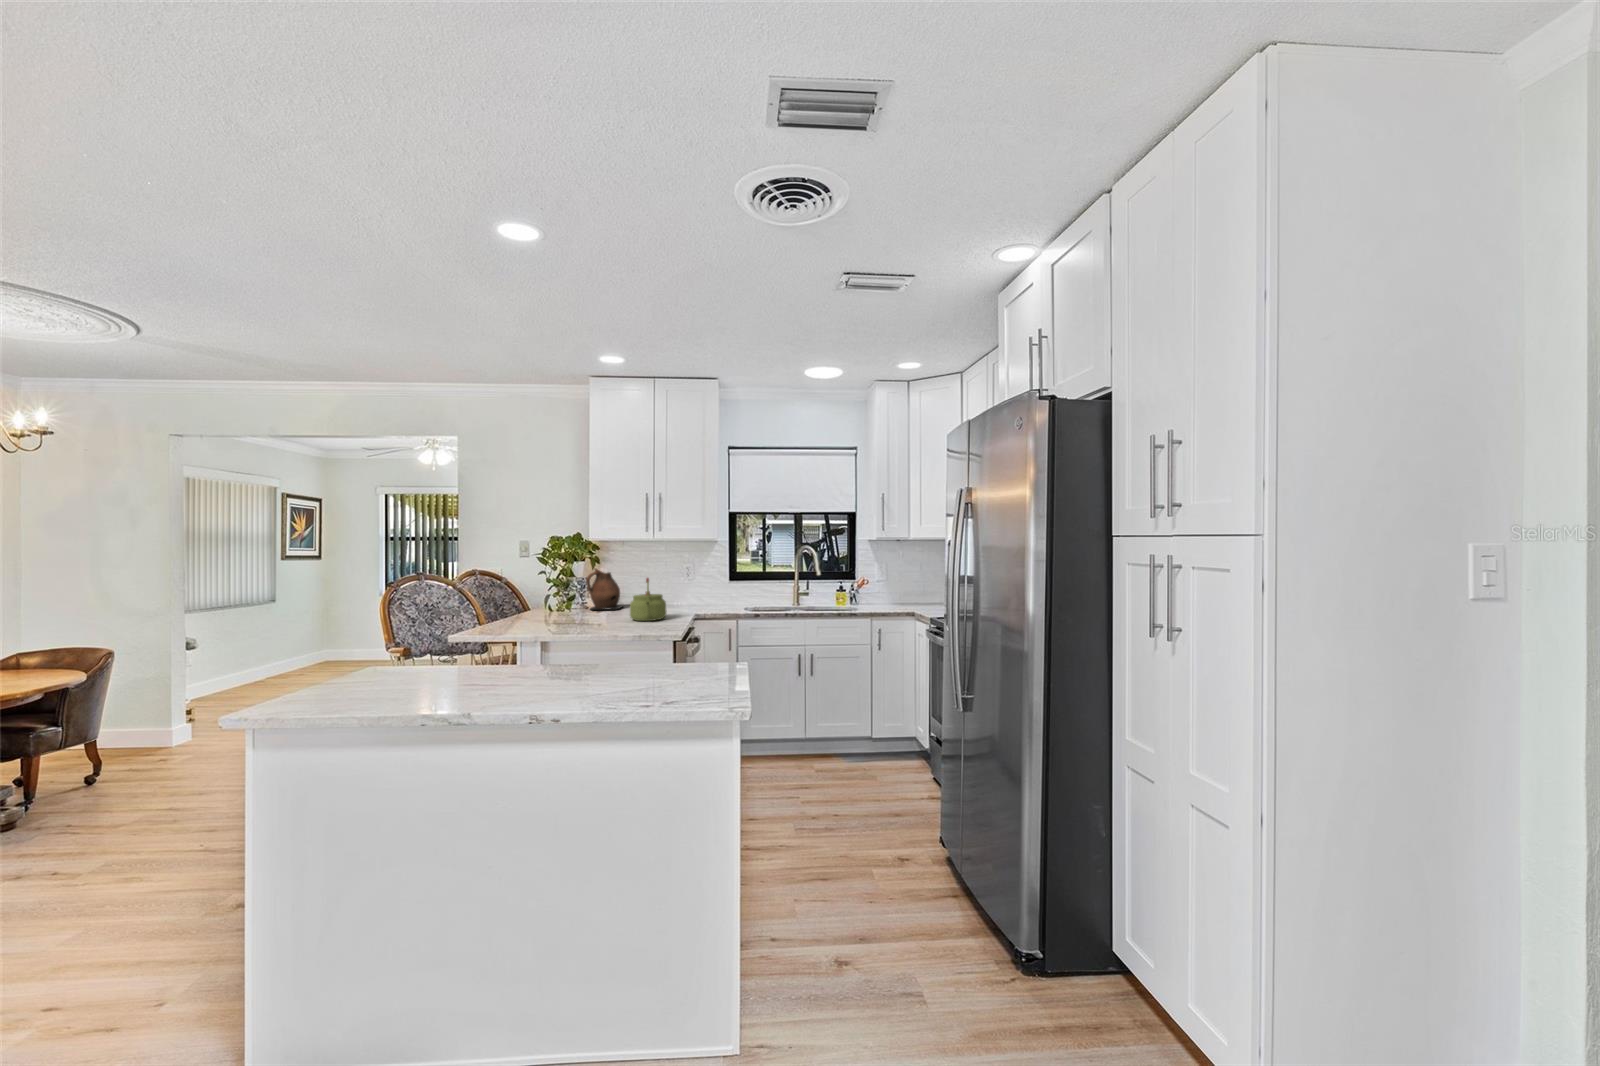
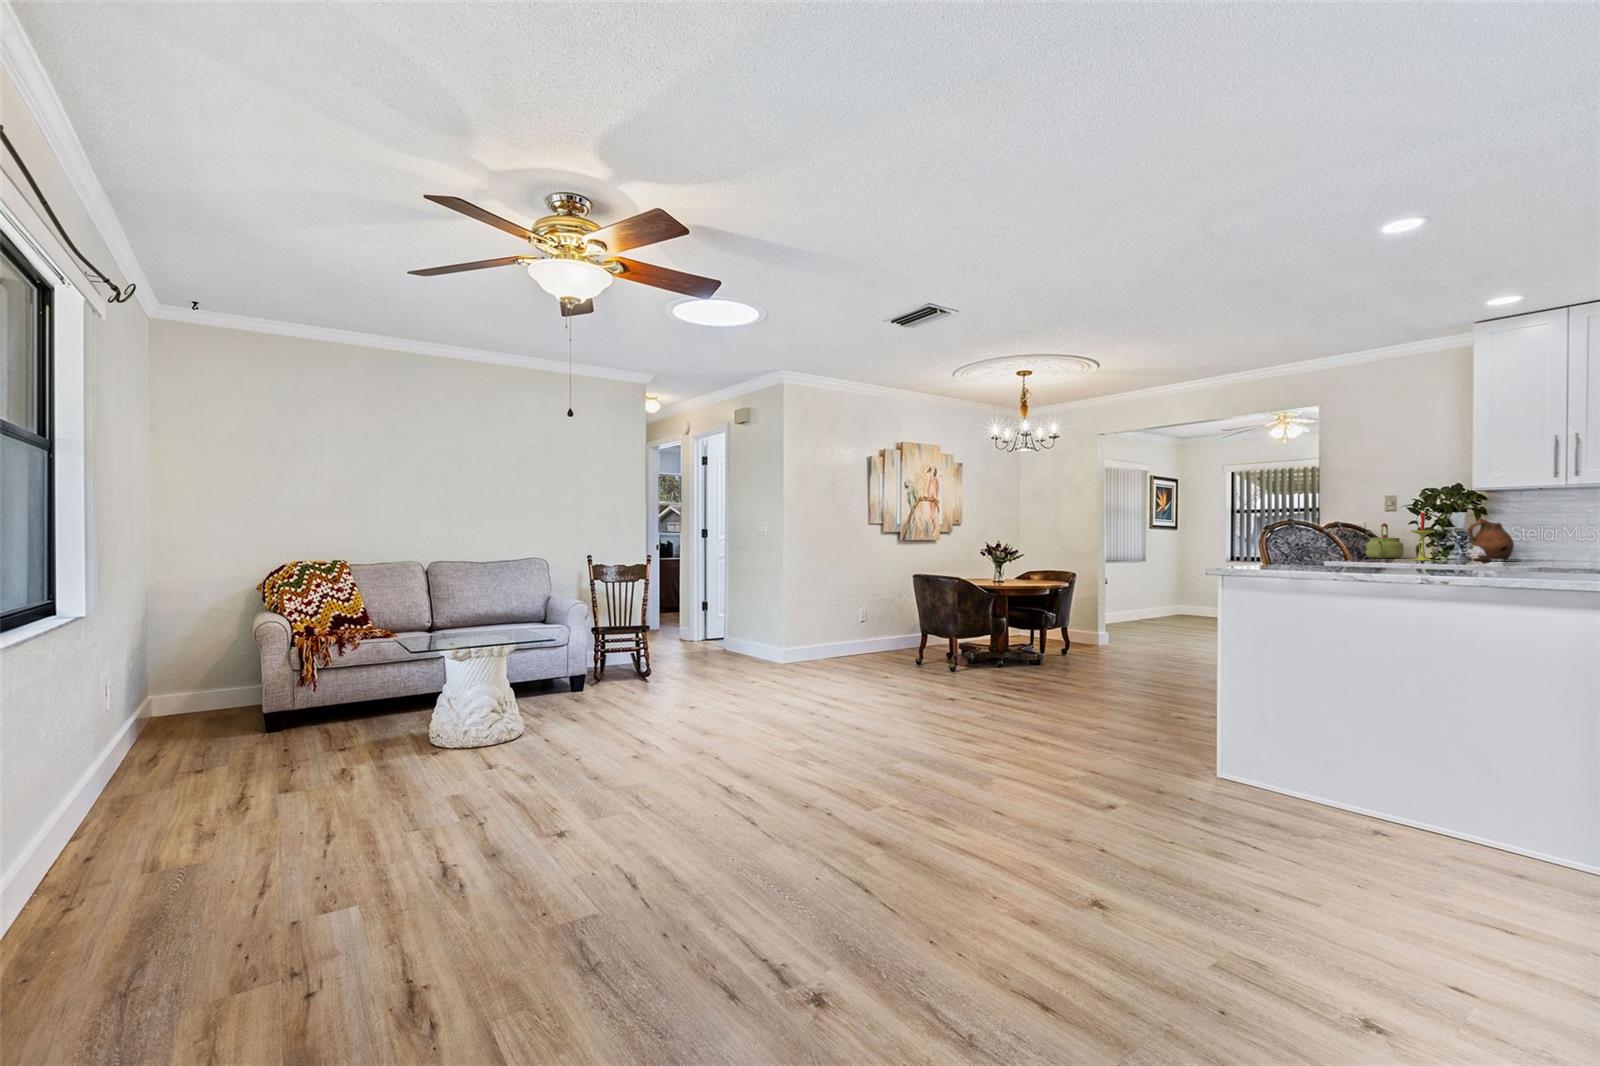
candle: none [538,566,560,620] -> present [1411,513,1435,561]
kettle: present [630,578,667,621] -> present [1366,523,1404,558]

